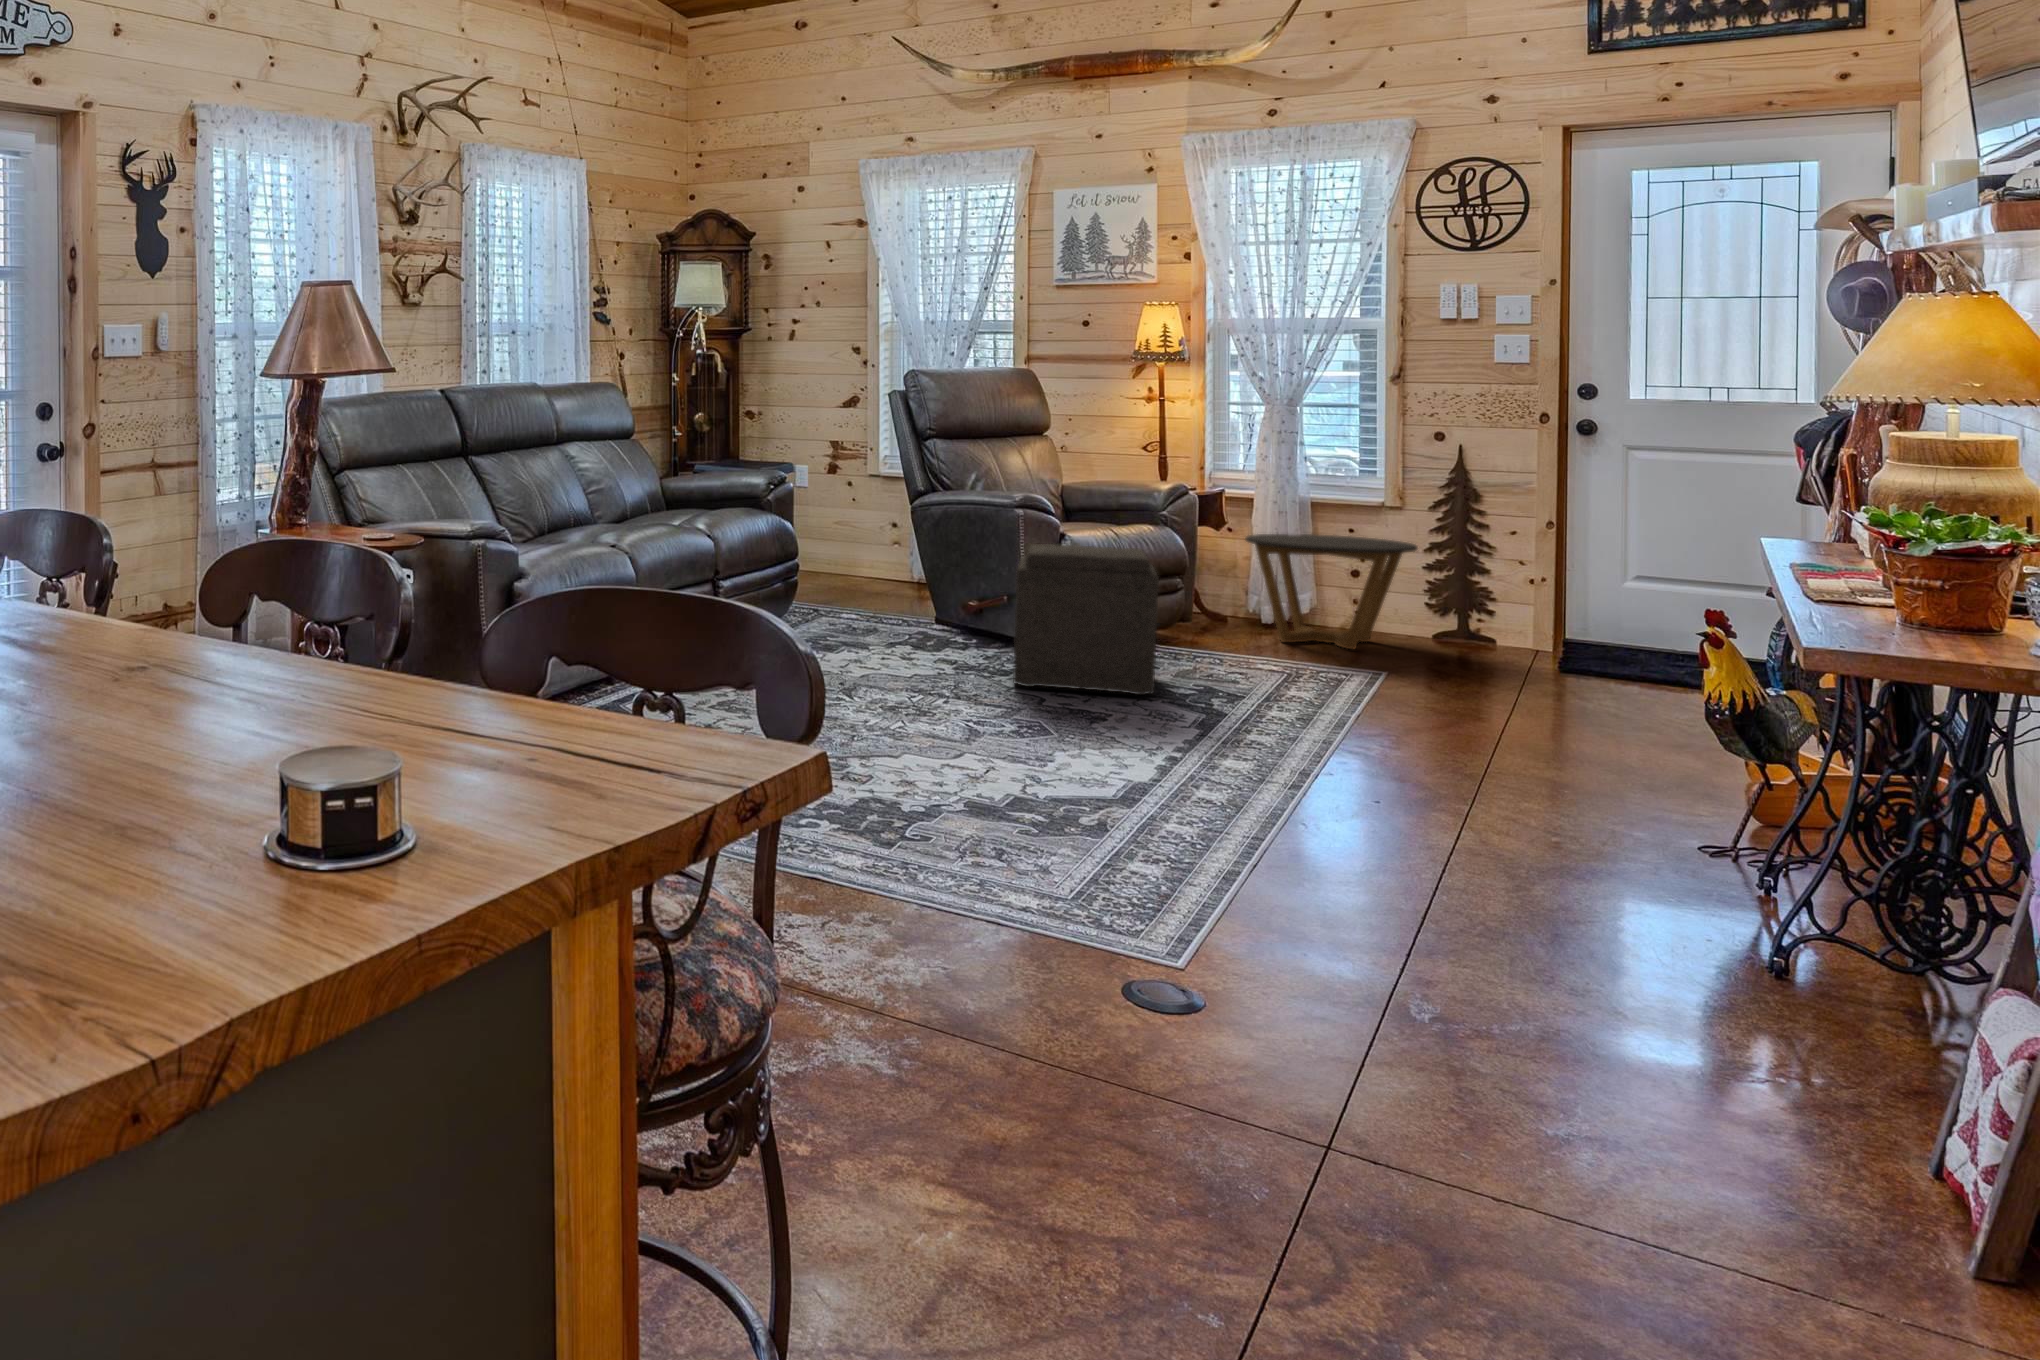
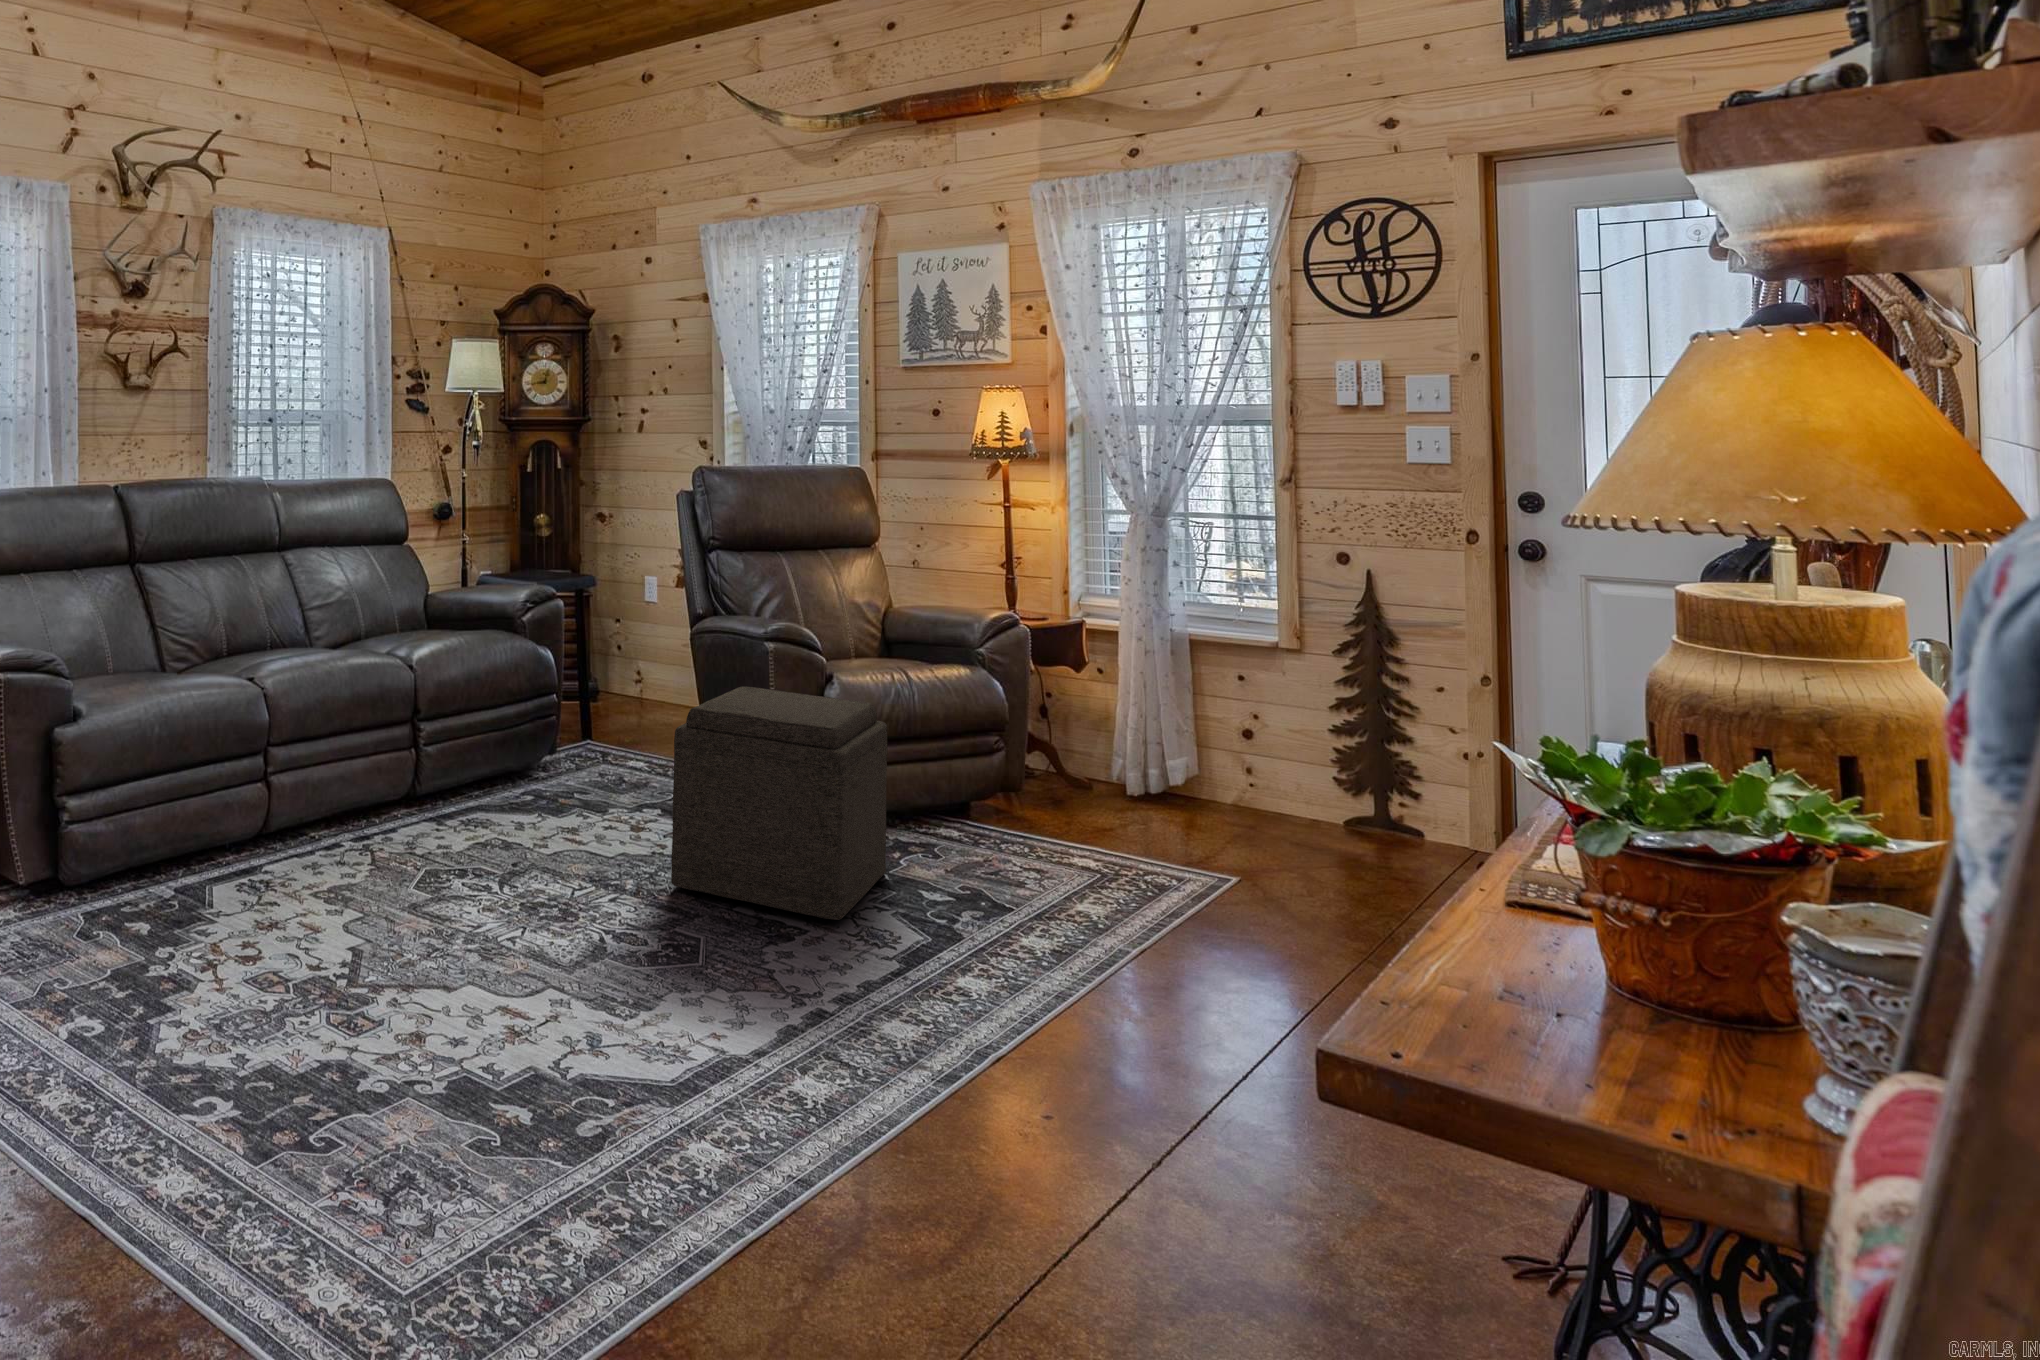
side table: present [1246,534,1418,649] -> none [1088,673,1312,846]

